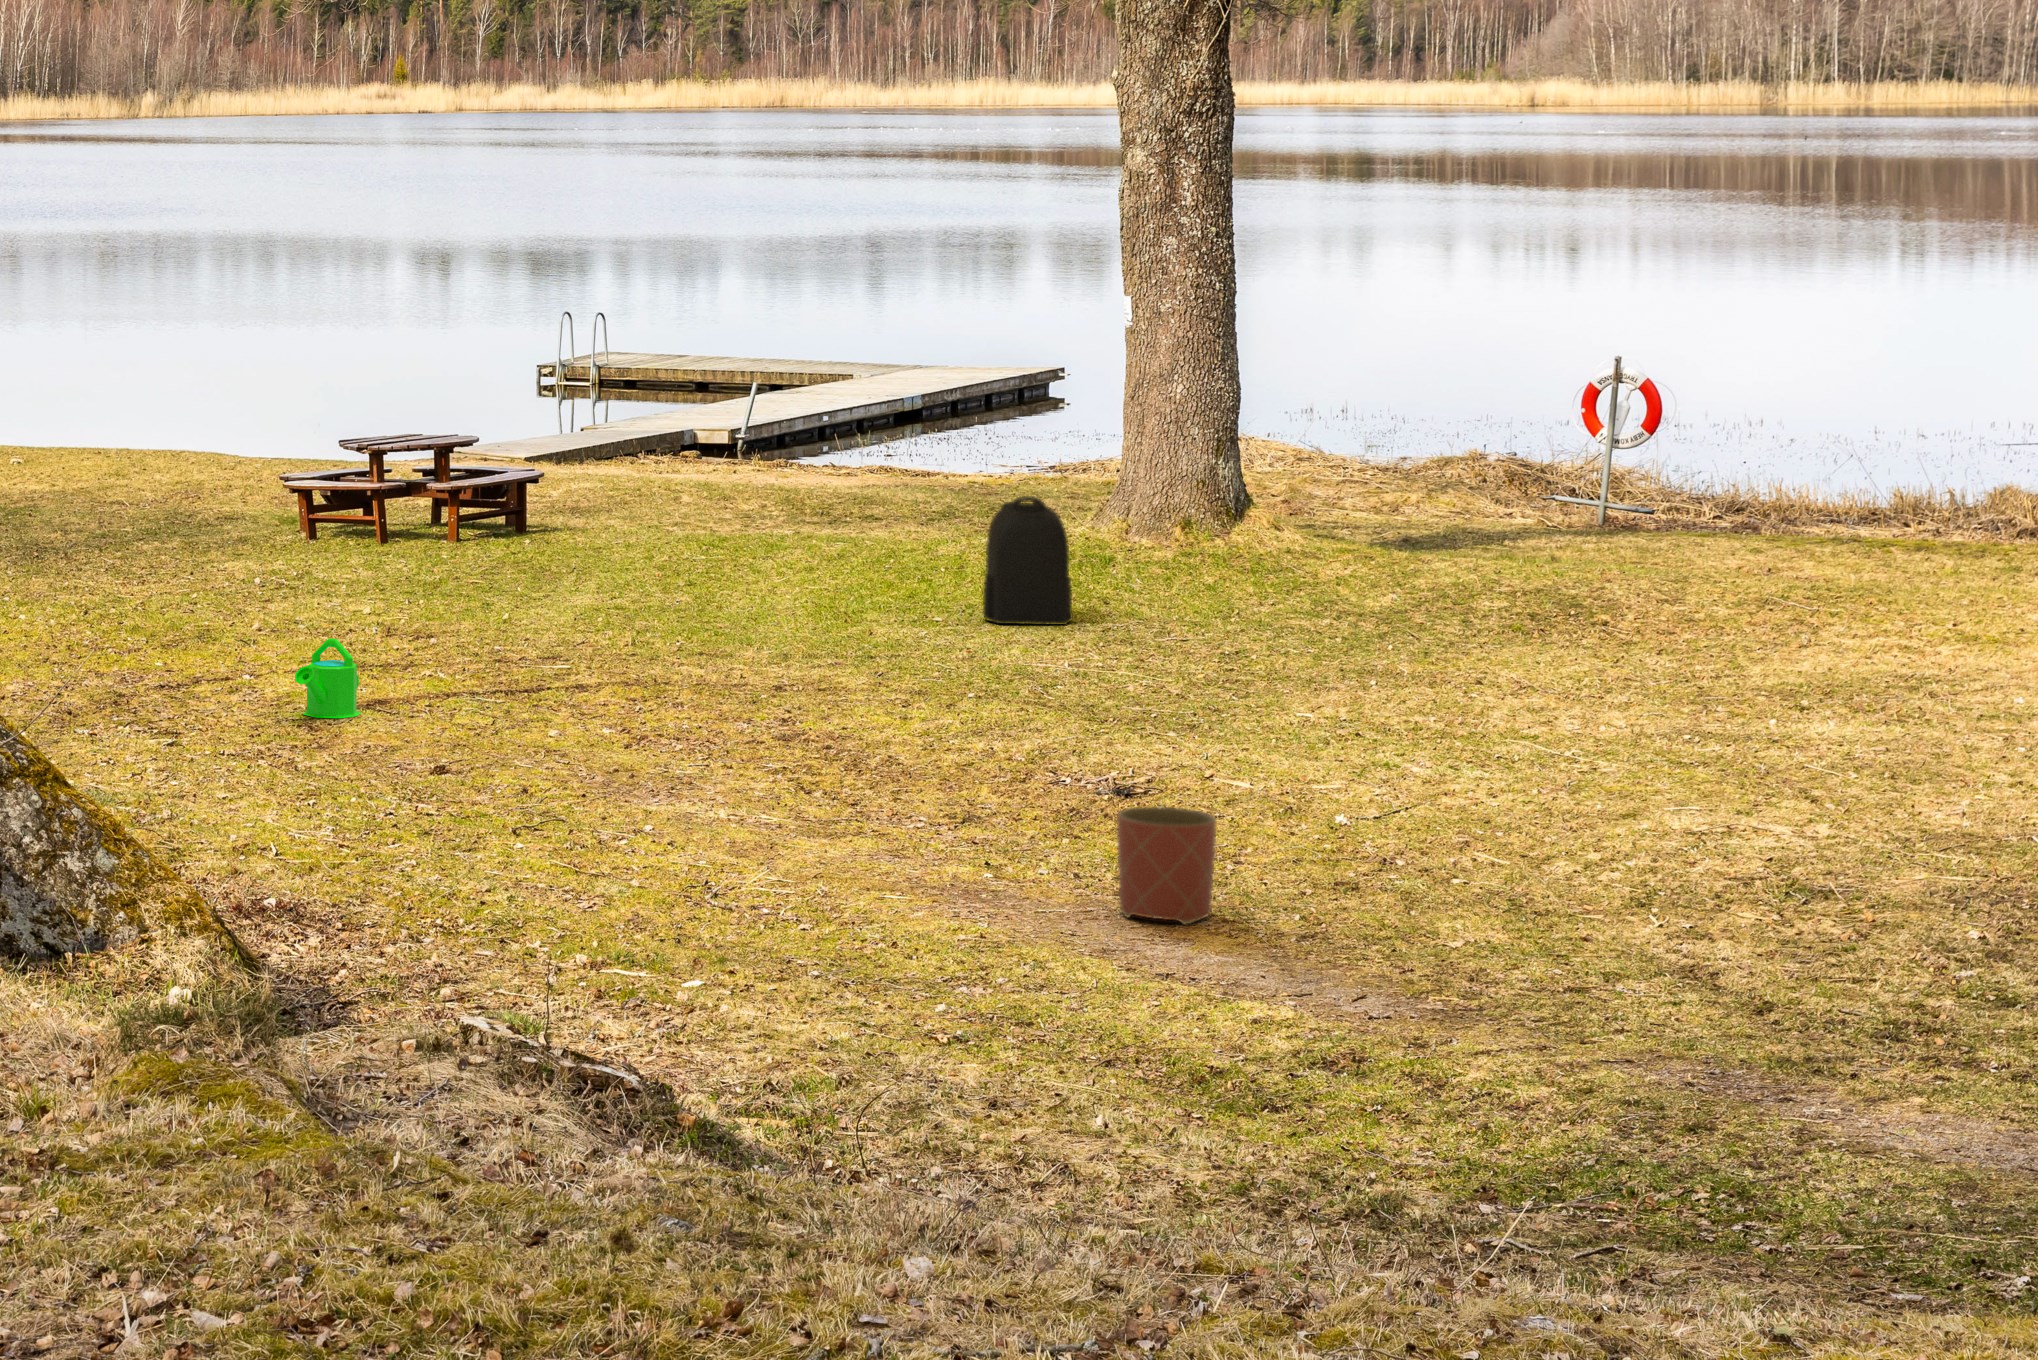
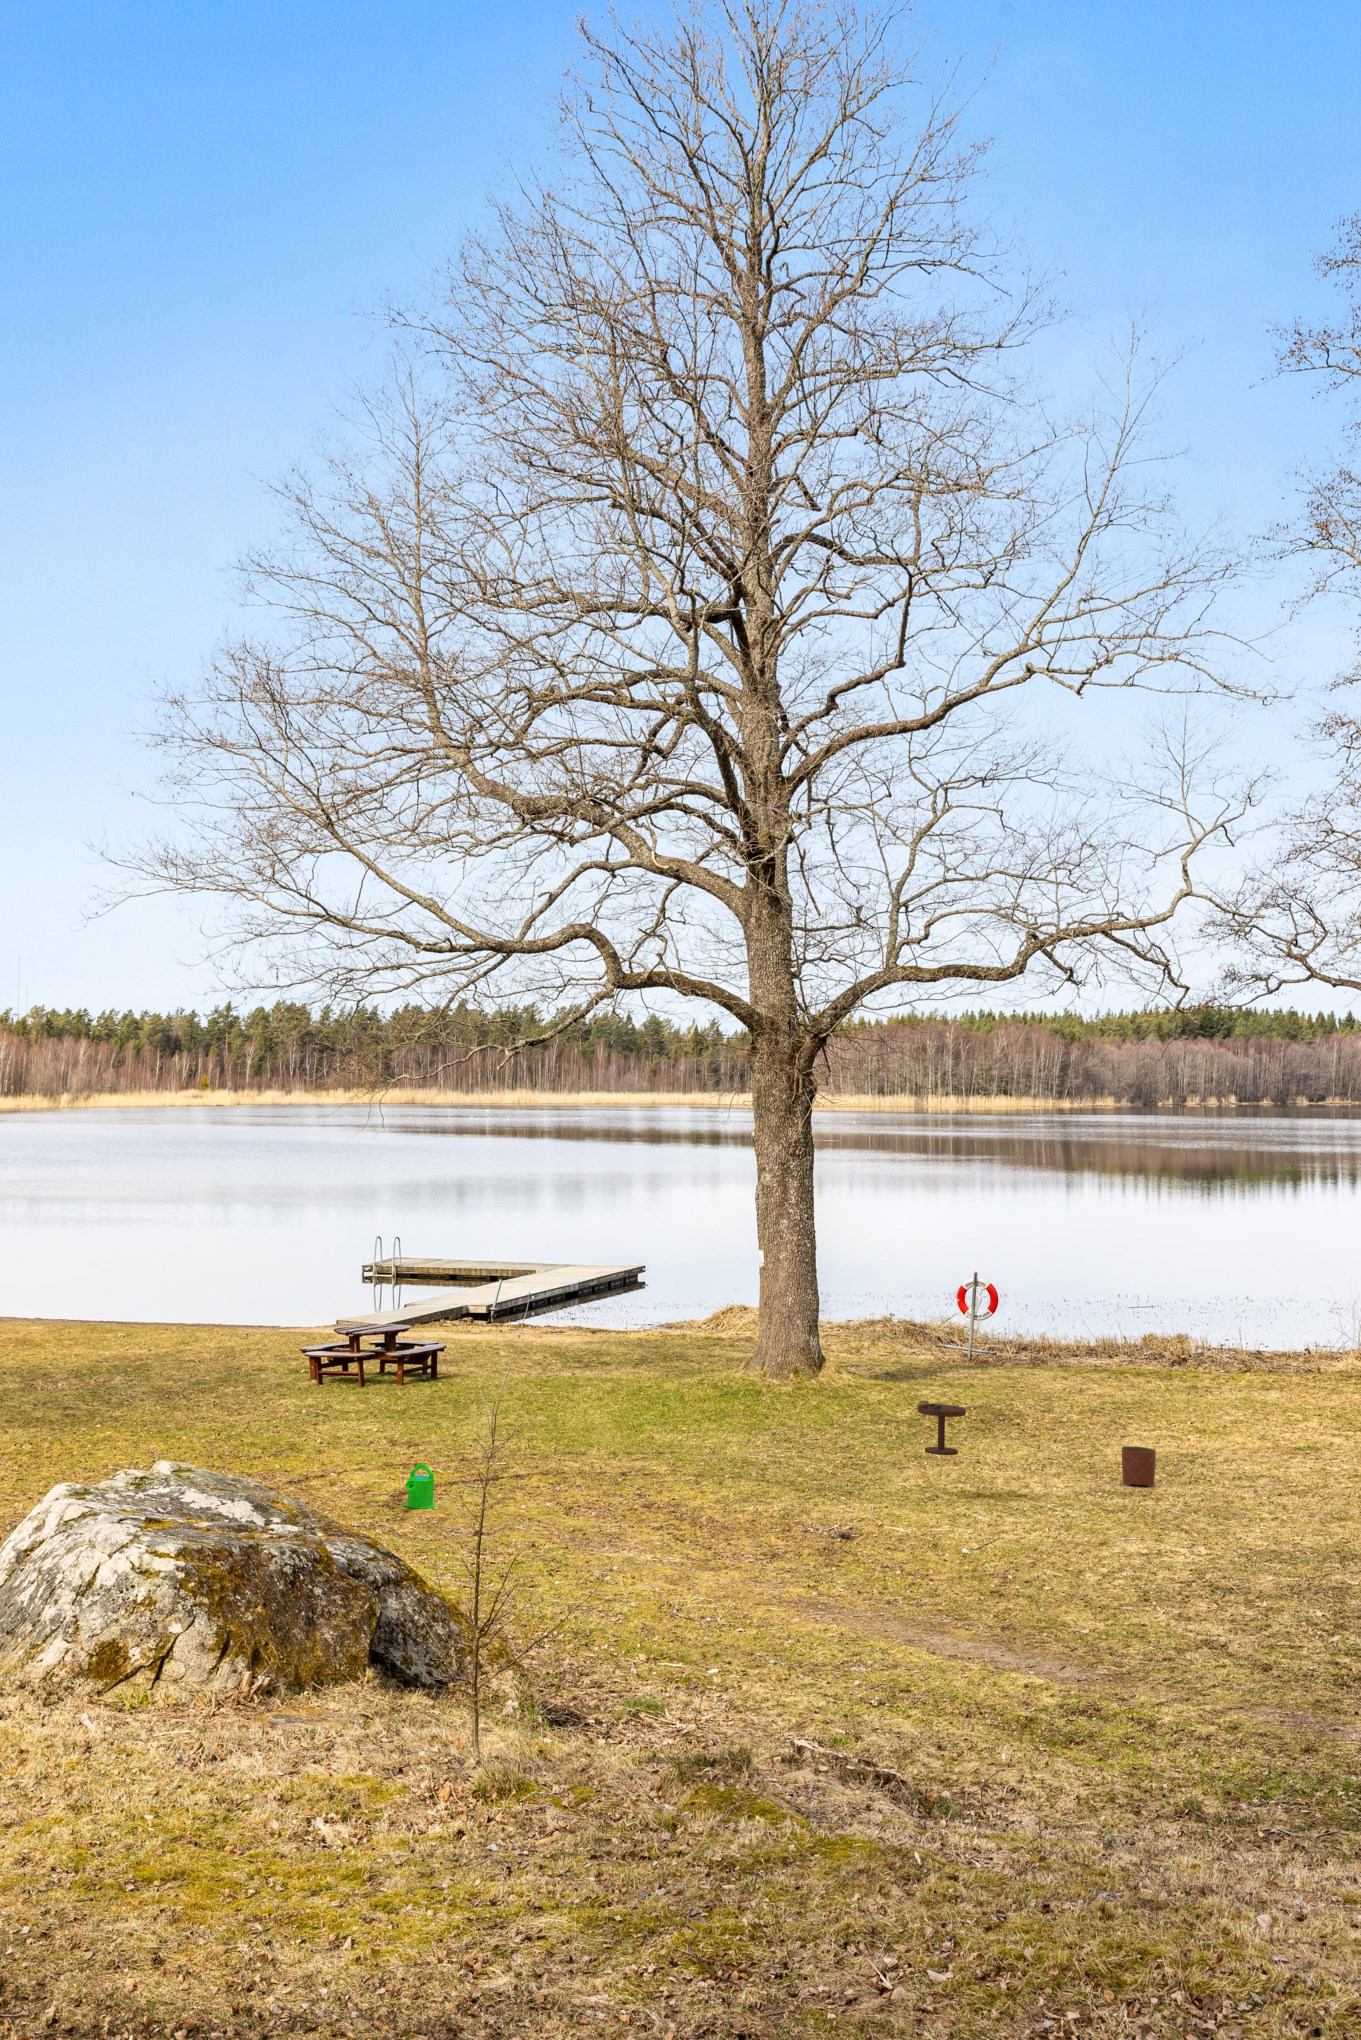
backpack: present [983,496,1073,625] -> none [707,1370,753,1437]
side table: none [1331,532,1432,718] -> present [918,1401,966,1455]
planter: present [1117,806,1217,925] -> present [1122,1446,1156,1487]

